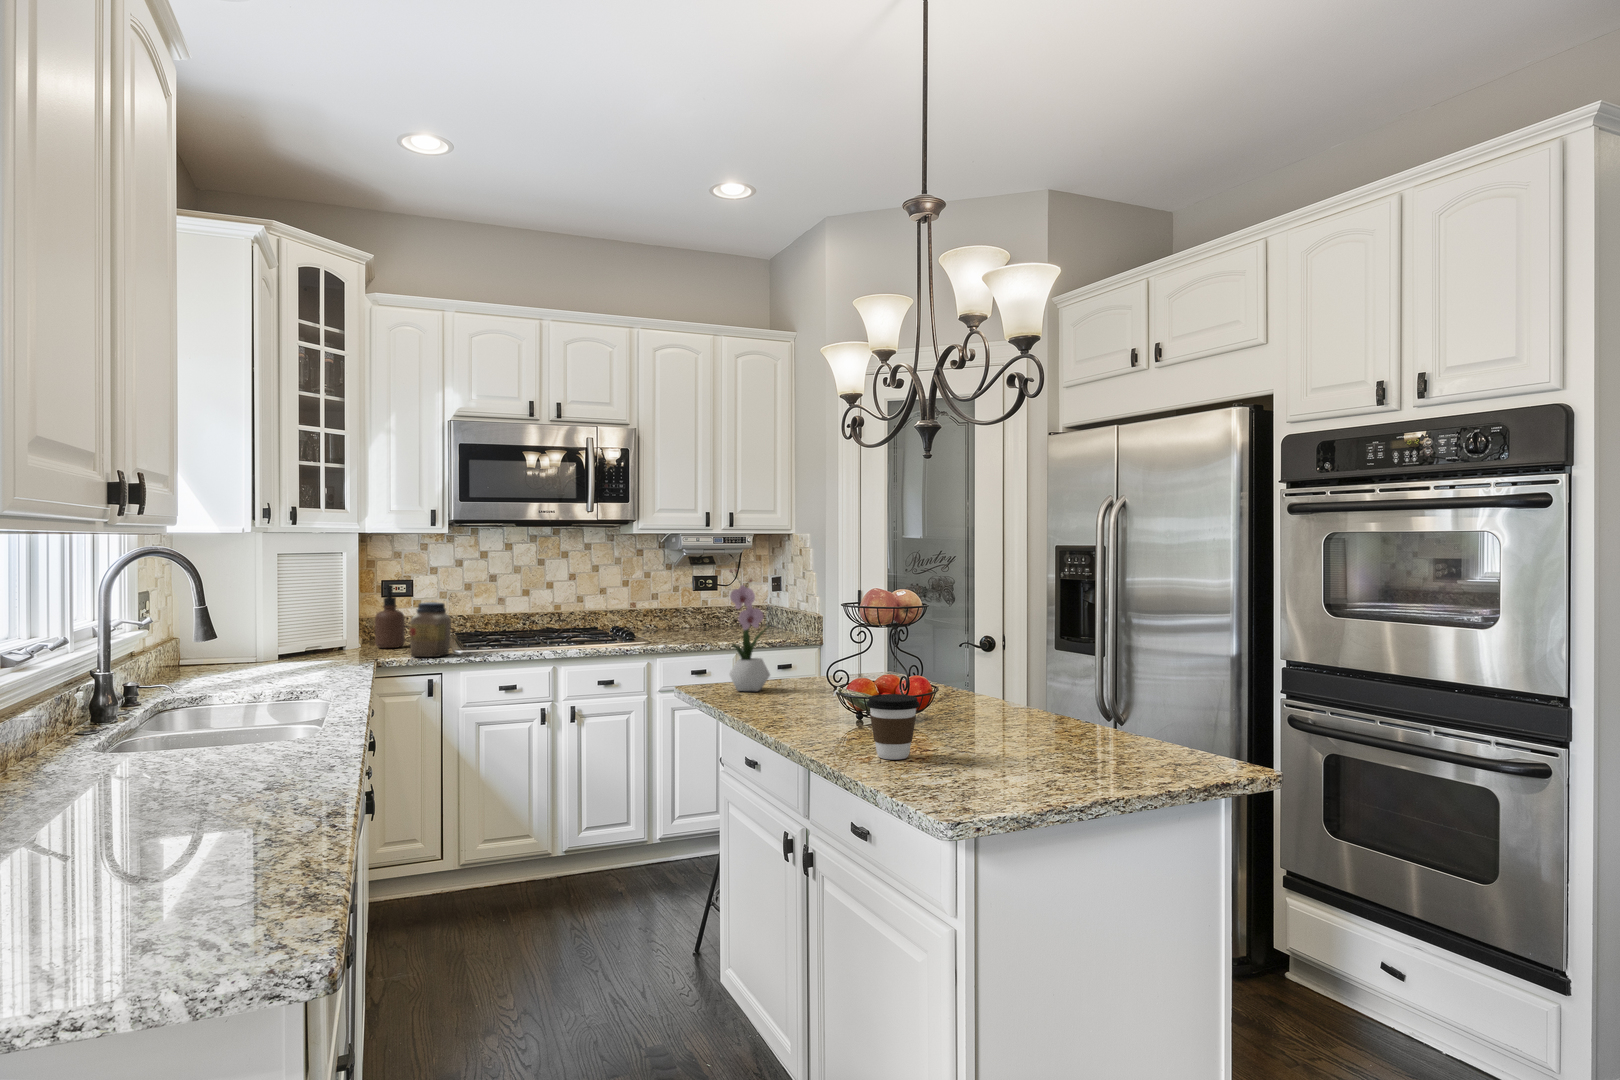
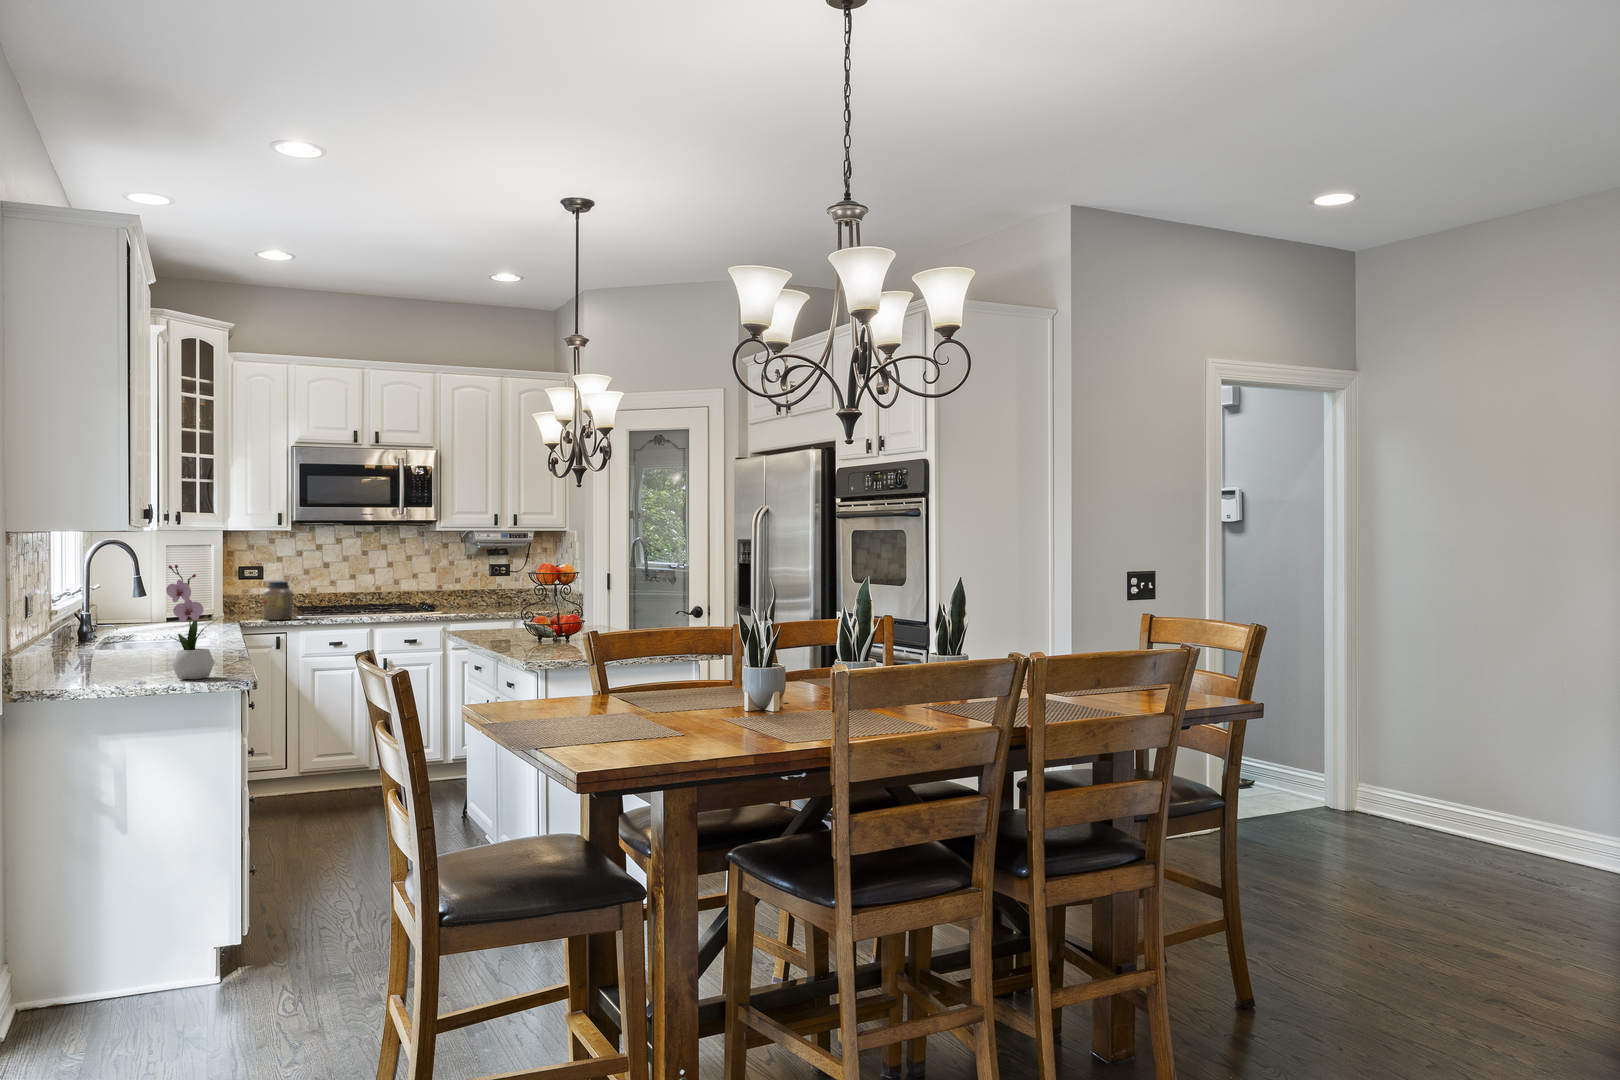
flower arrangement: present [729,569,770,691] -> present [166,565,217,679]
soap dispenser: present [375,585,405,648] -> none [235,569,257,617]
coffee cup: present [867,694,919,760] -> none [521,618,550,651]

